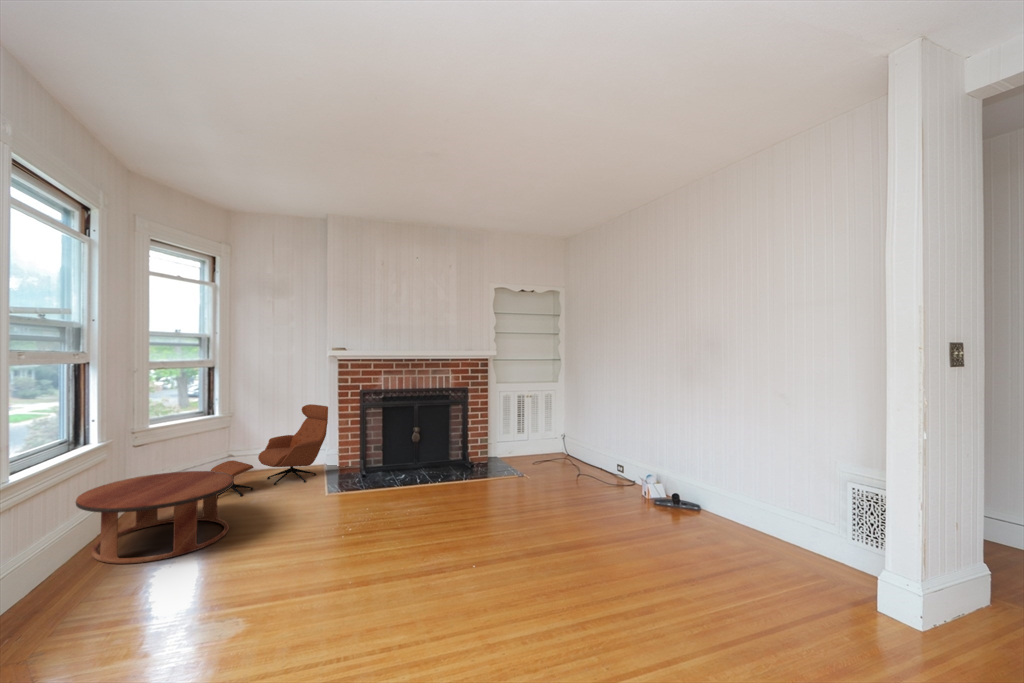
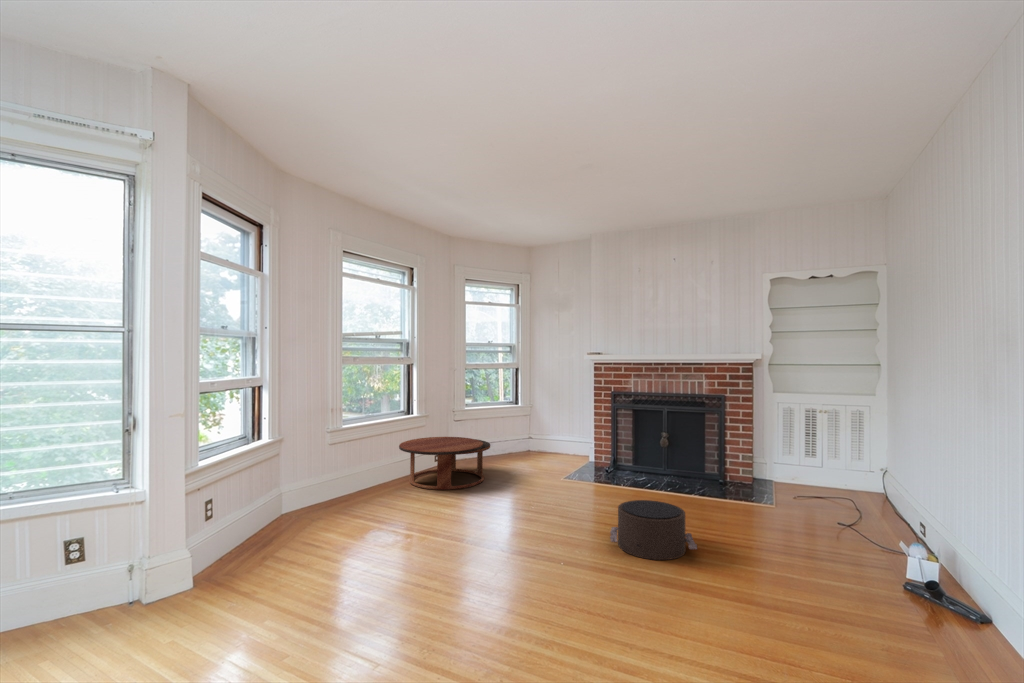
lounge chair: present [211,404,328,498] -> none [502,402,591,466]
pouf: none [470,492,552,548] -> present [610,500,697,560]

